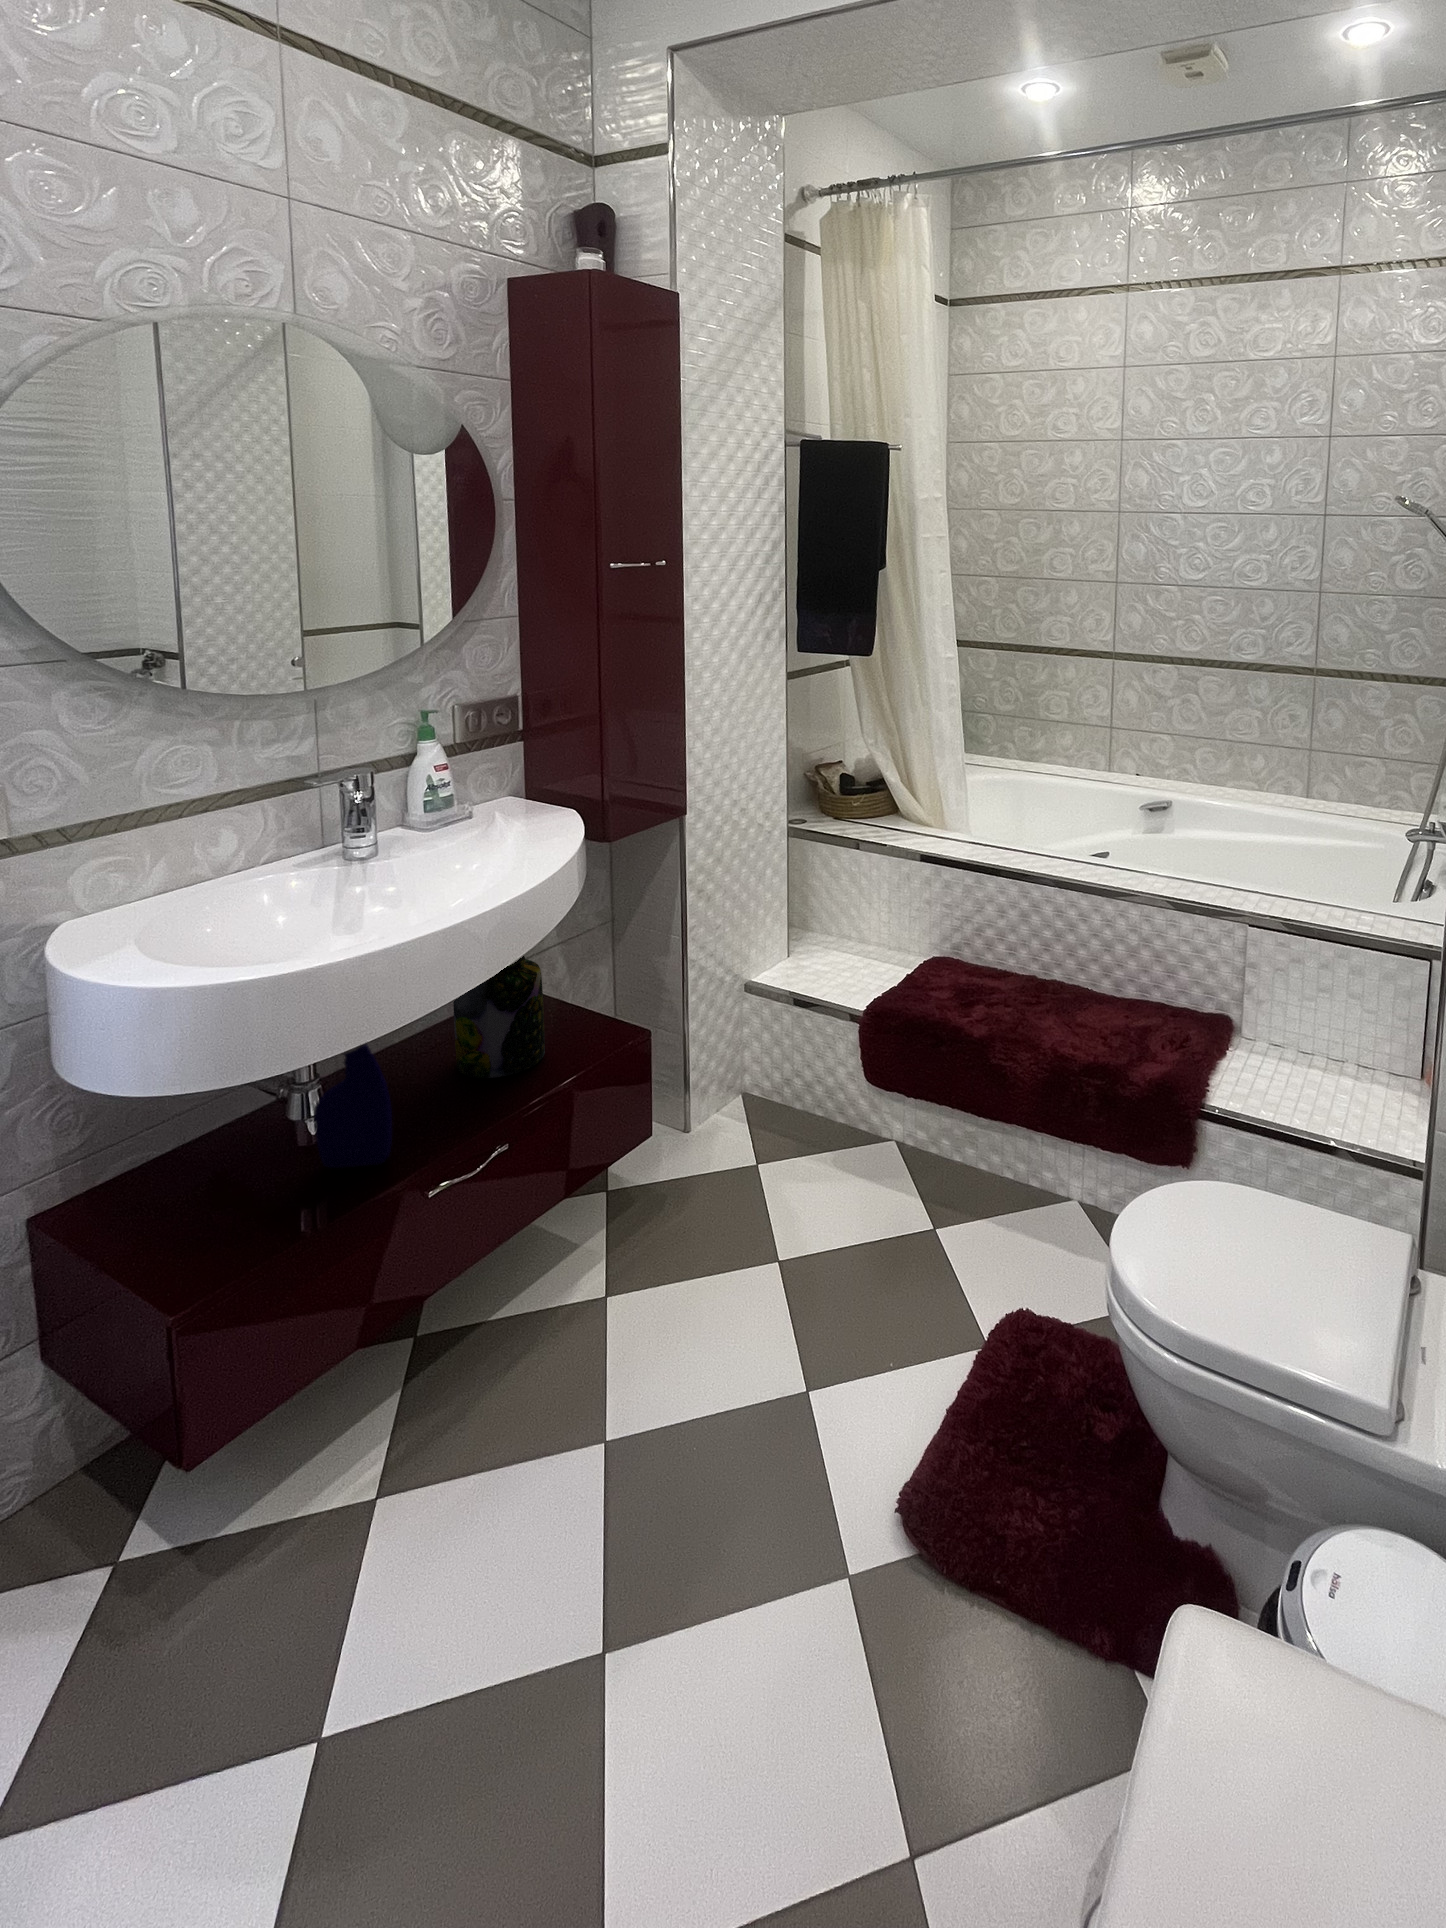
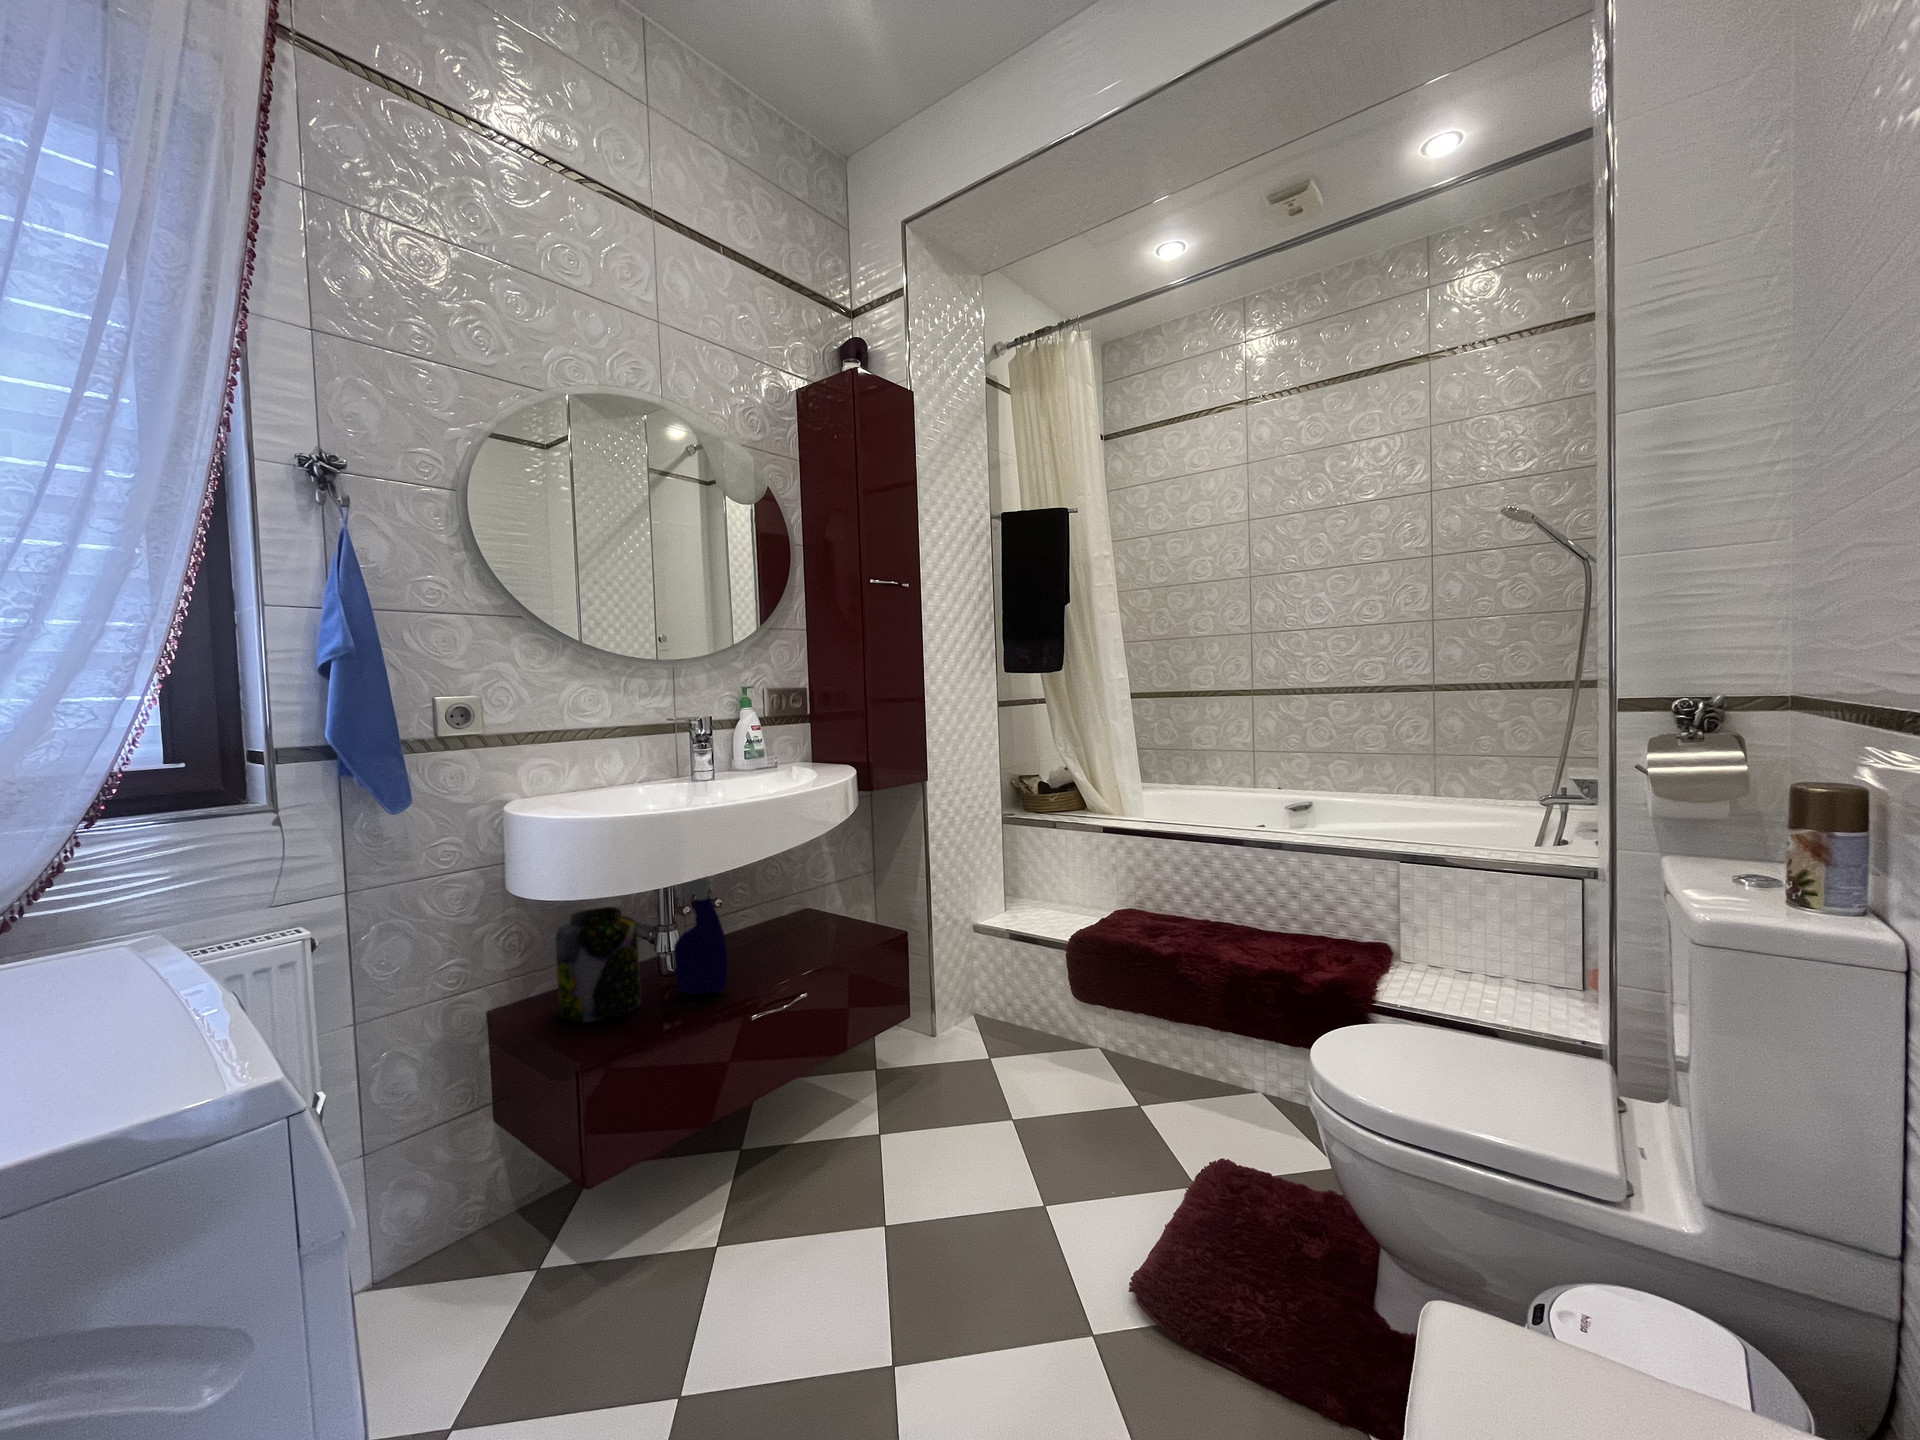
jar: present [453,956,545,1078] -> present [556,907,641,1022]

